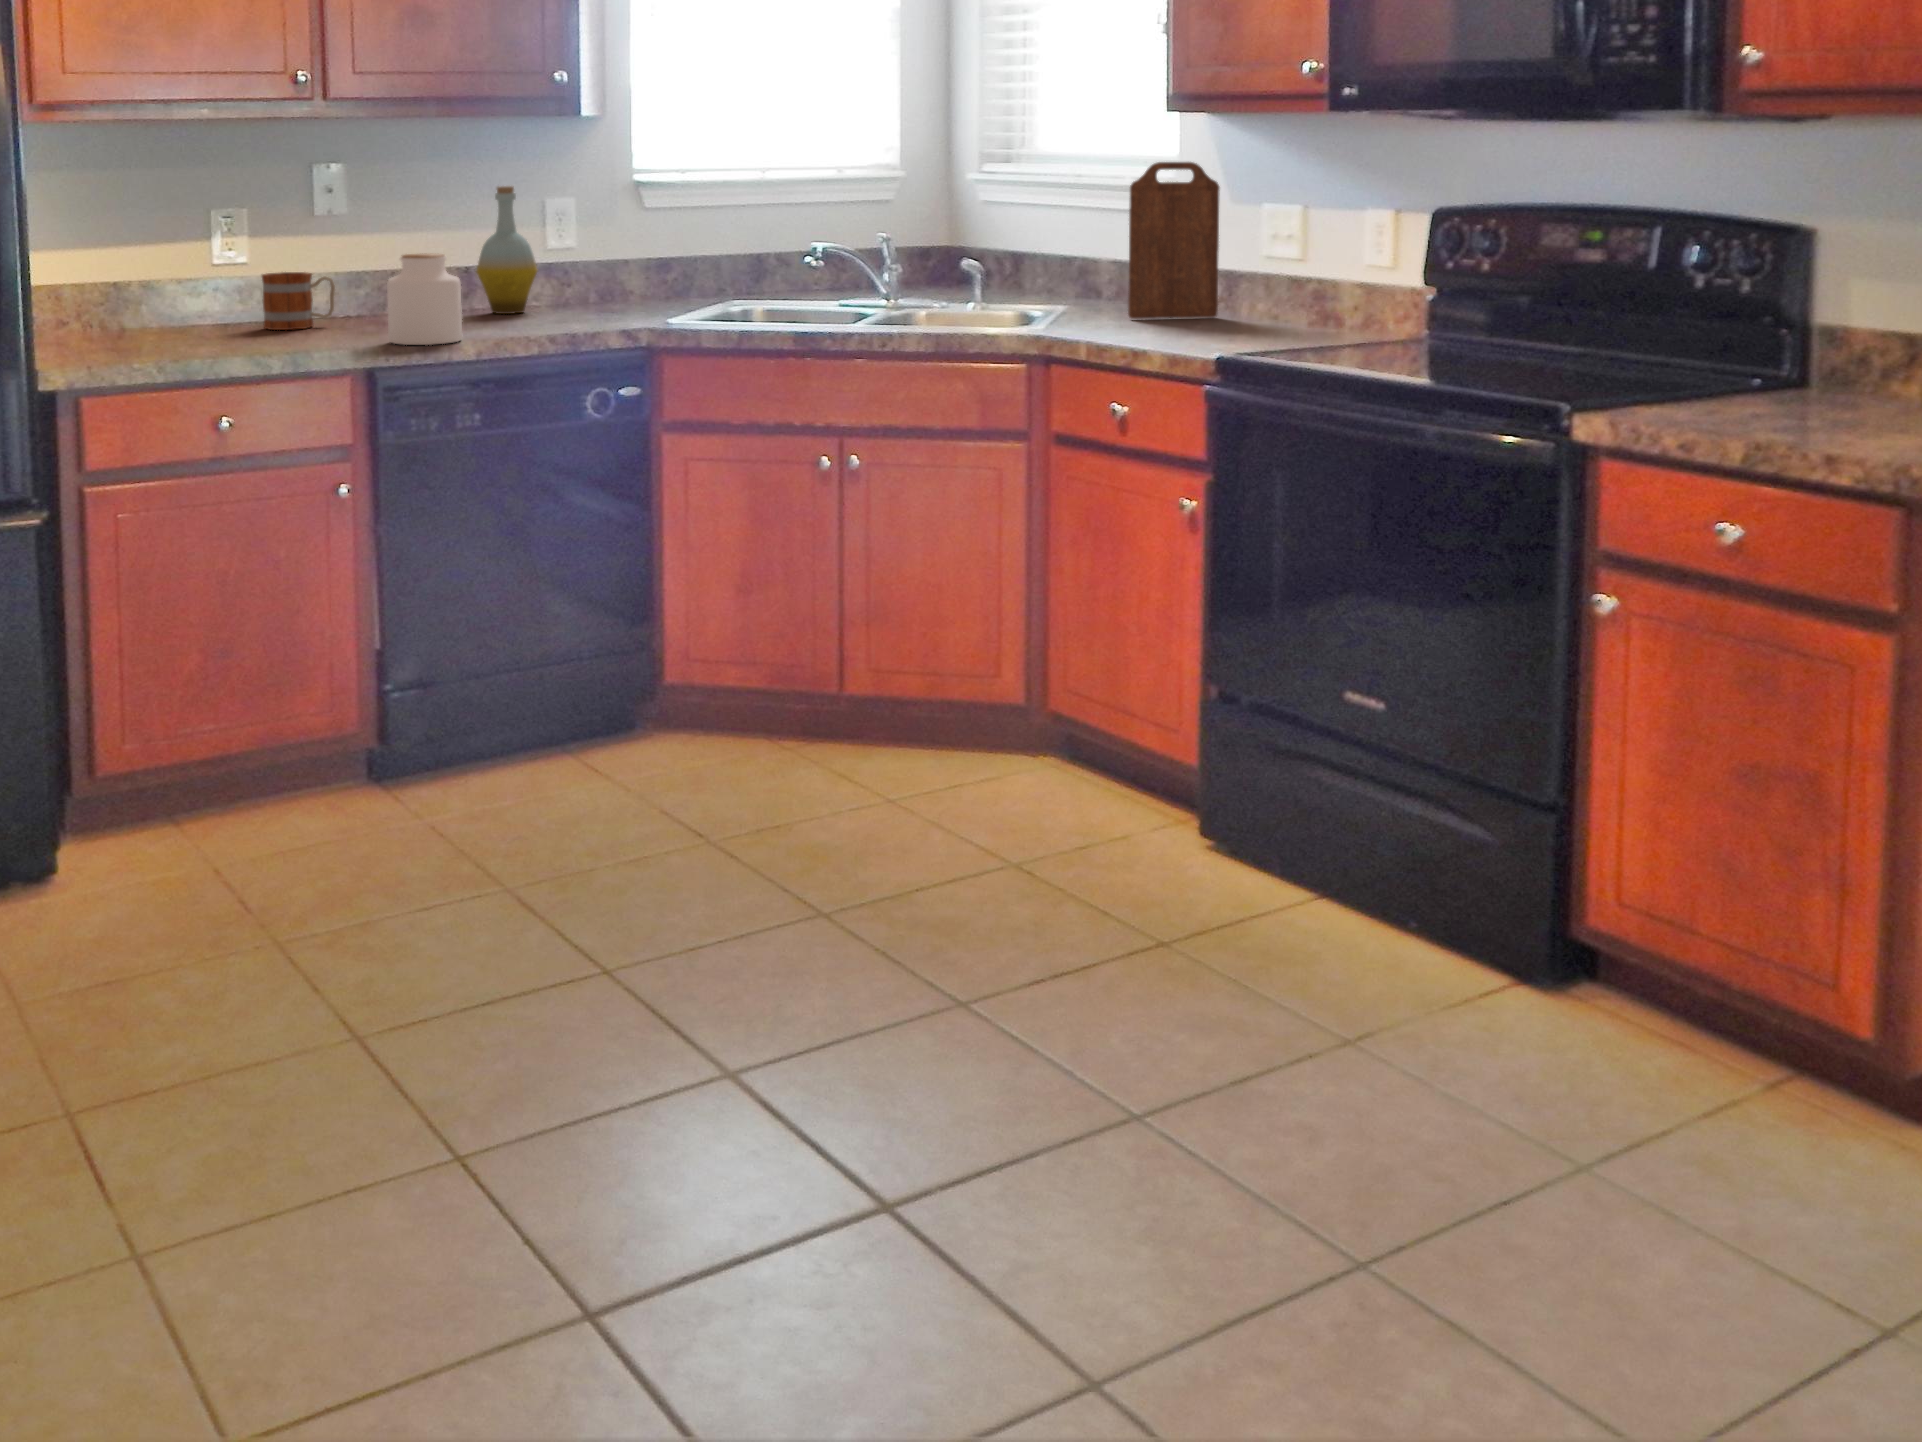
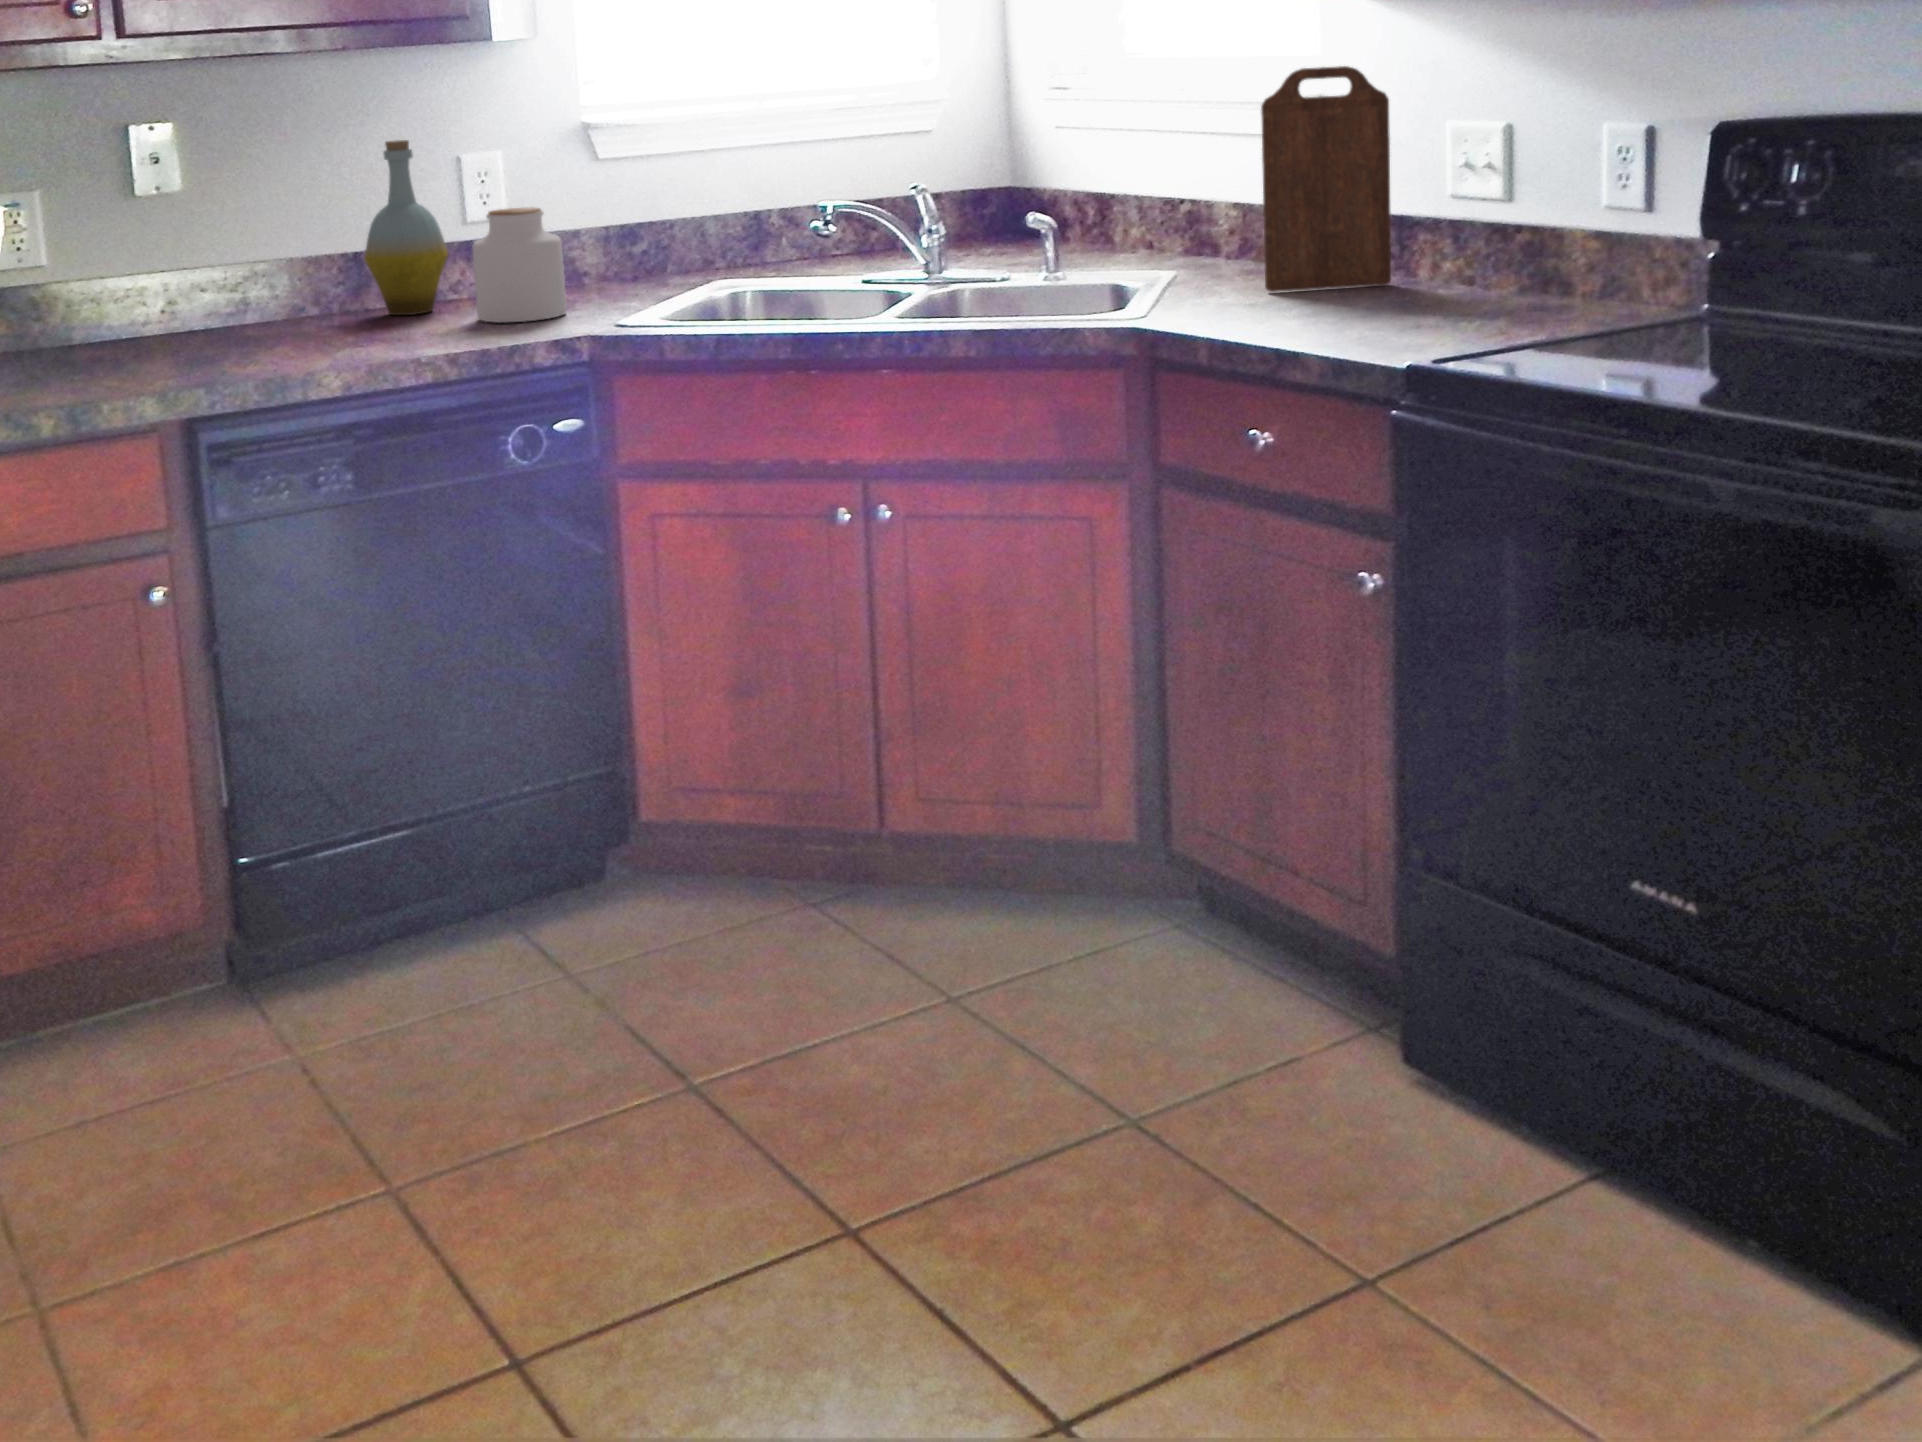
jar: present [387,253,462,345] -> present [472,208,567,323]
mug: present [262,272,335,330] -> none [57,274,162,358]

